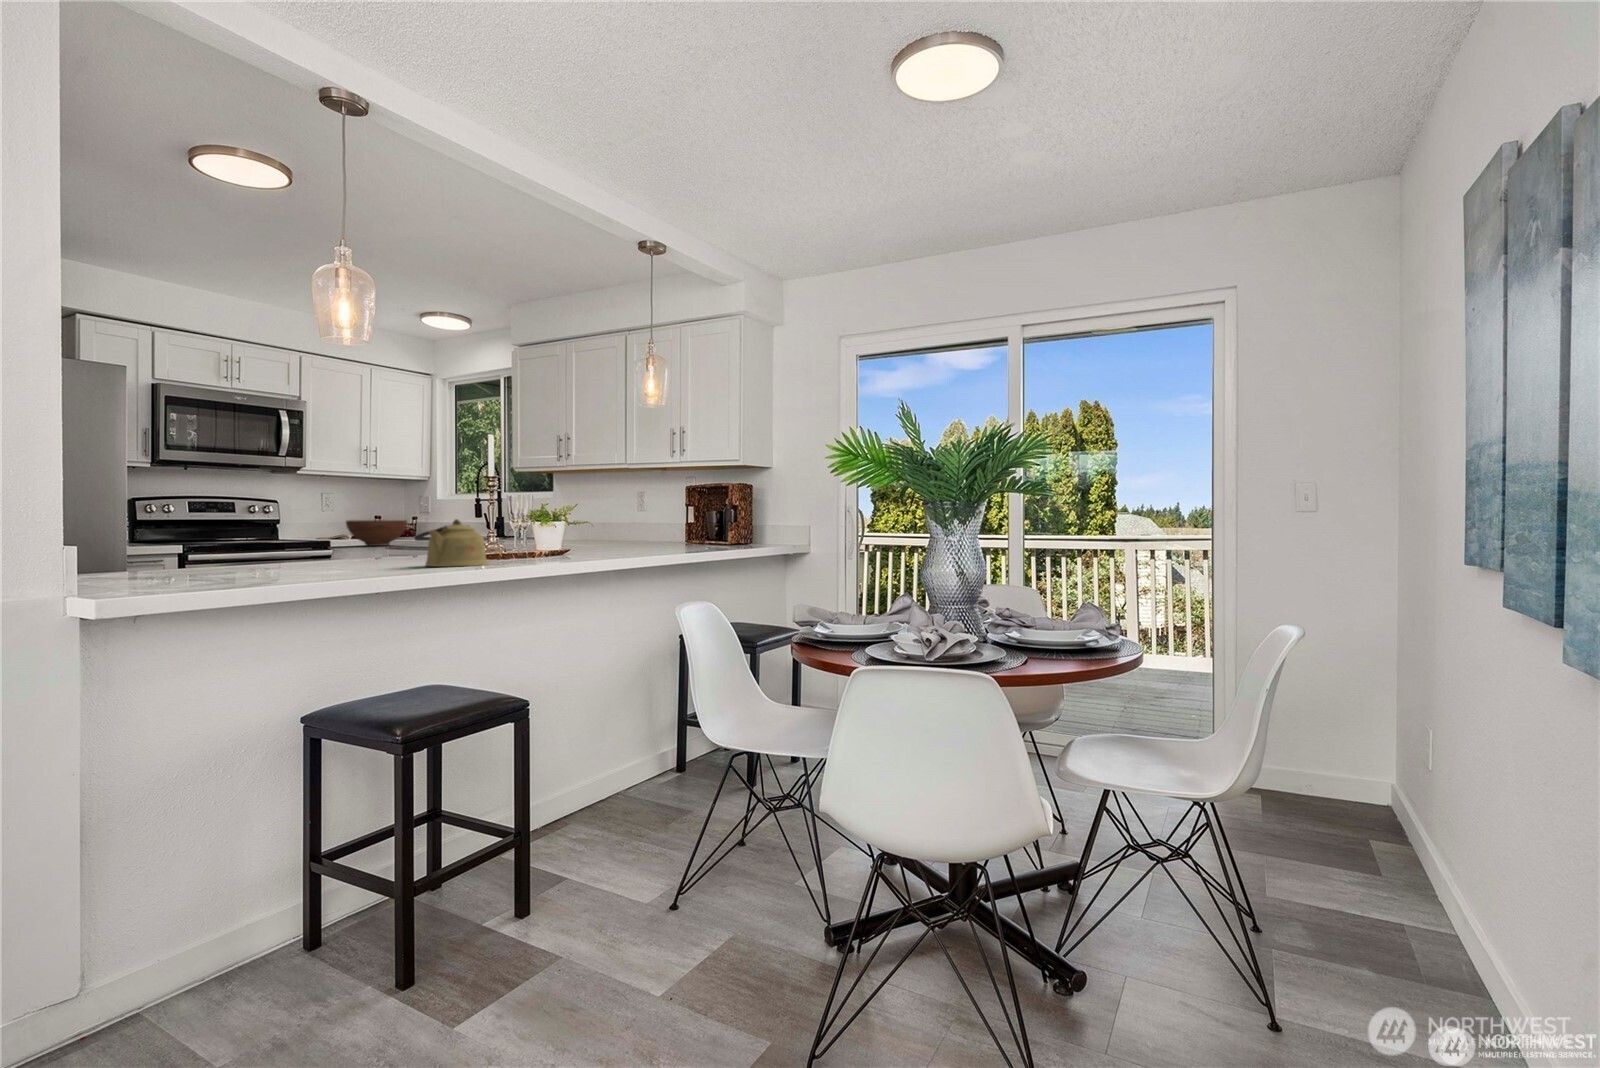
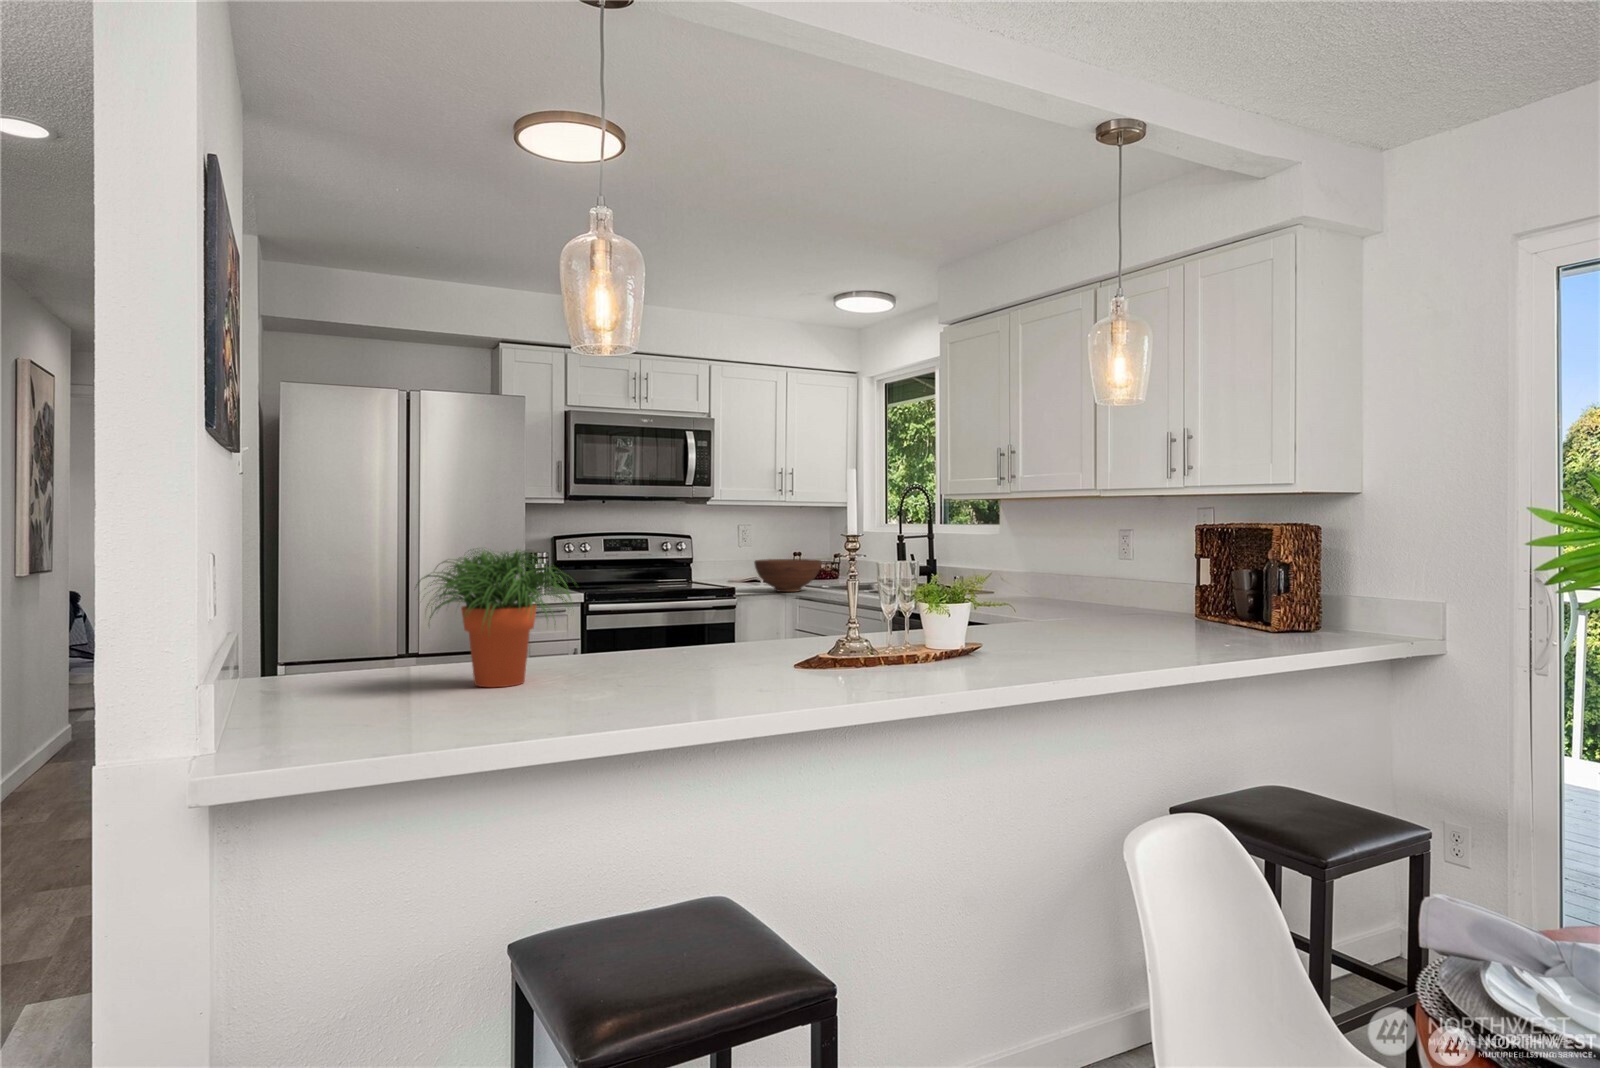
potted plant: none [157,473,297,573] -> present [415,549,573,687]
kettle: present [414,519,487,566] -> none [693,629,808,717]

